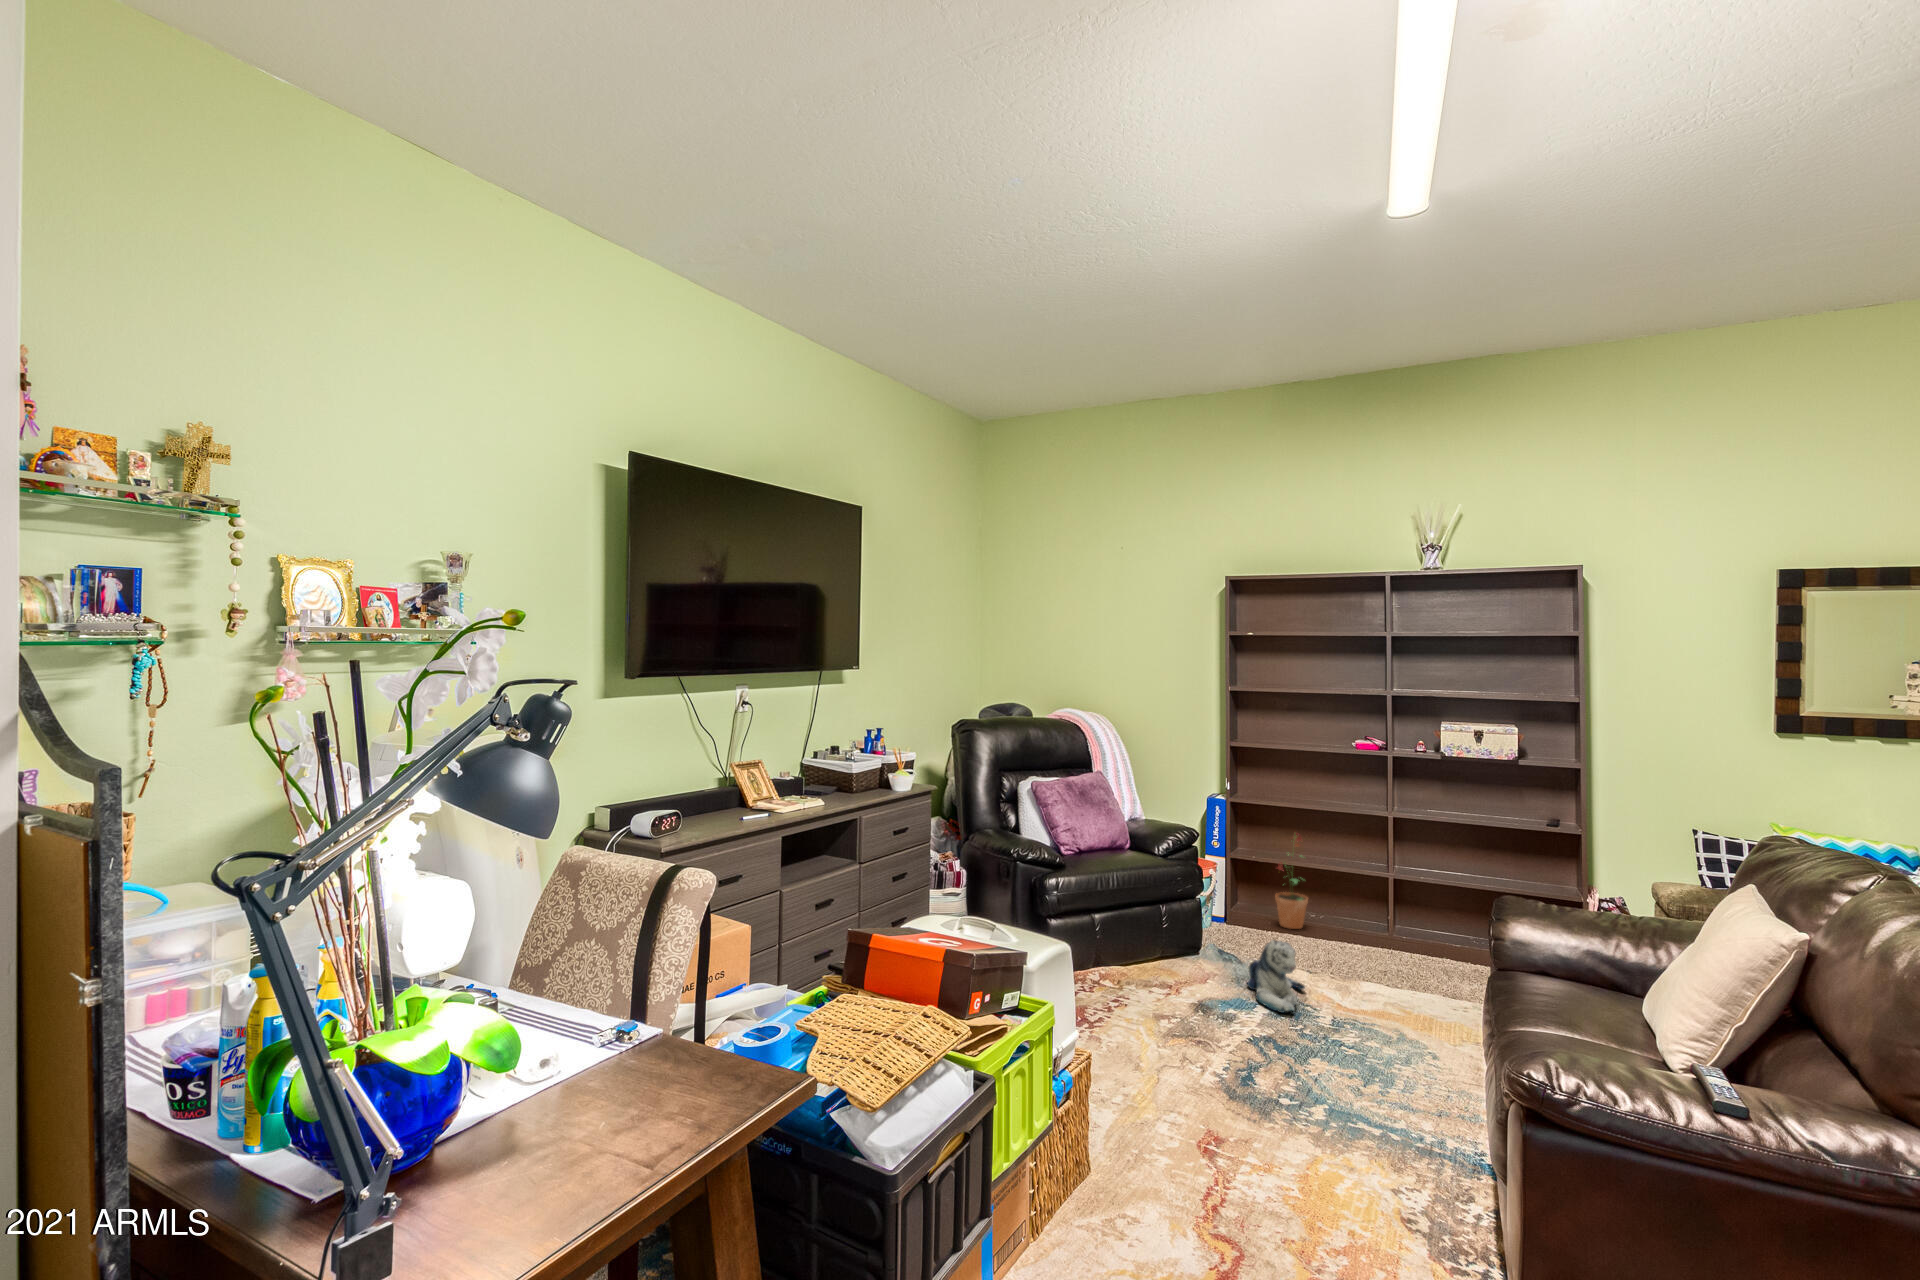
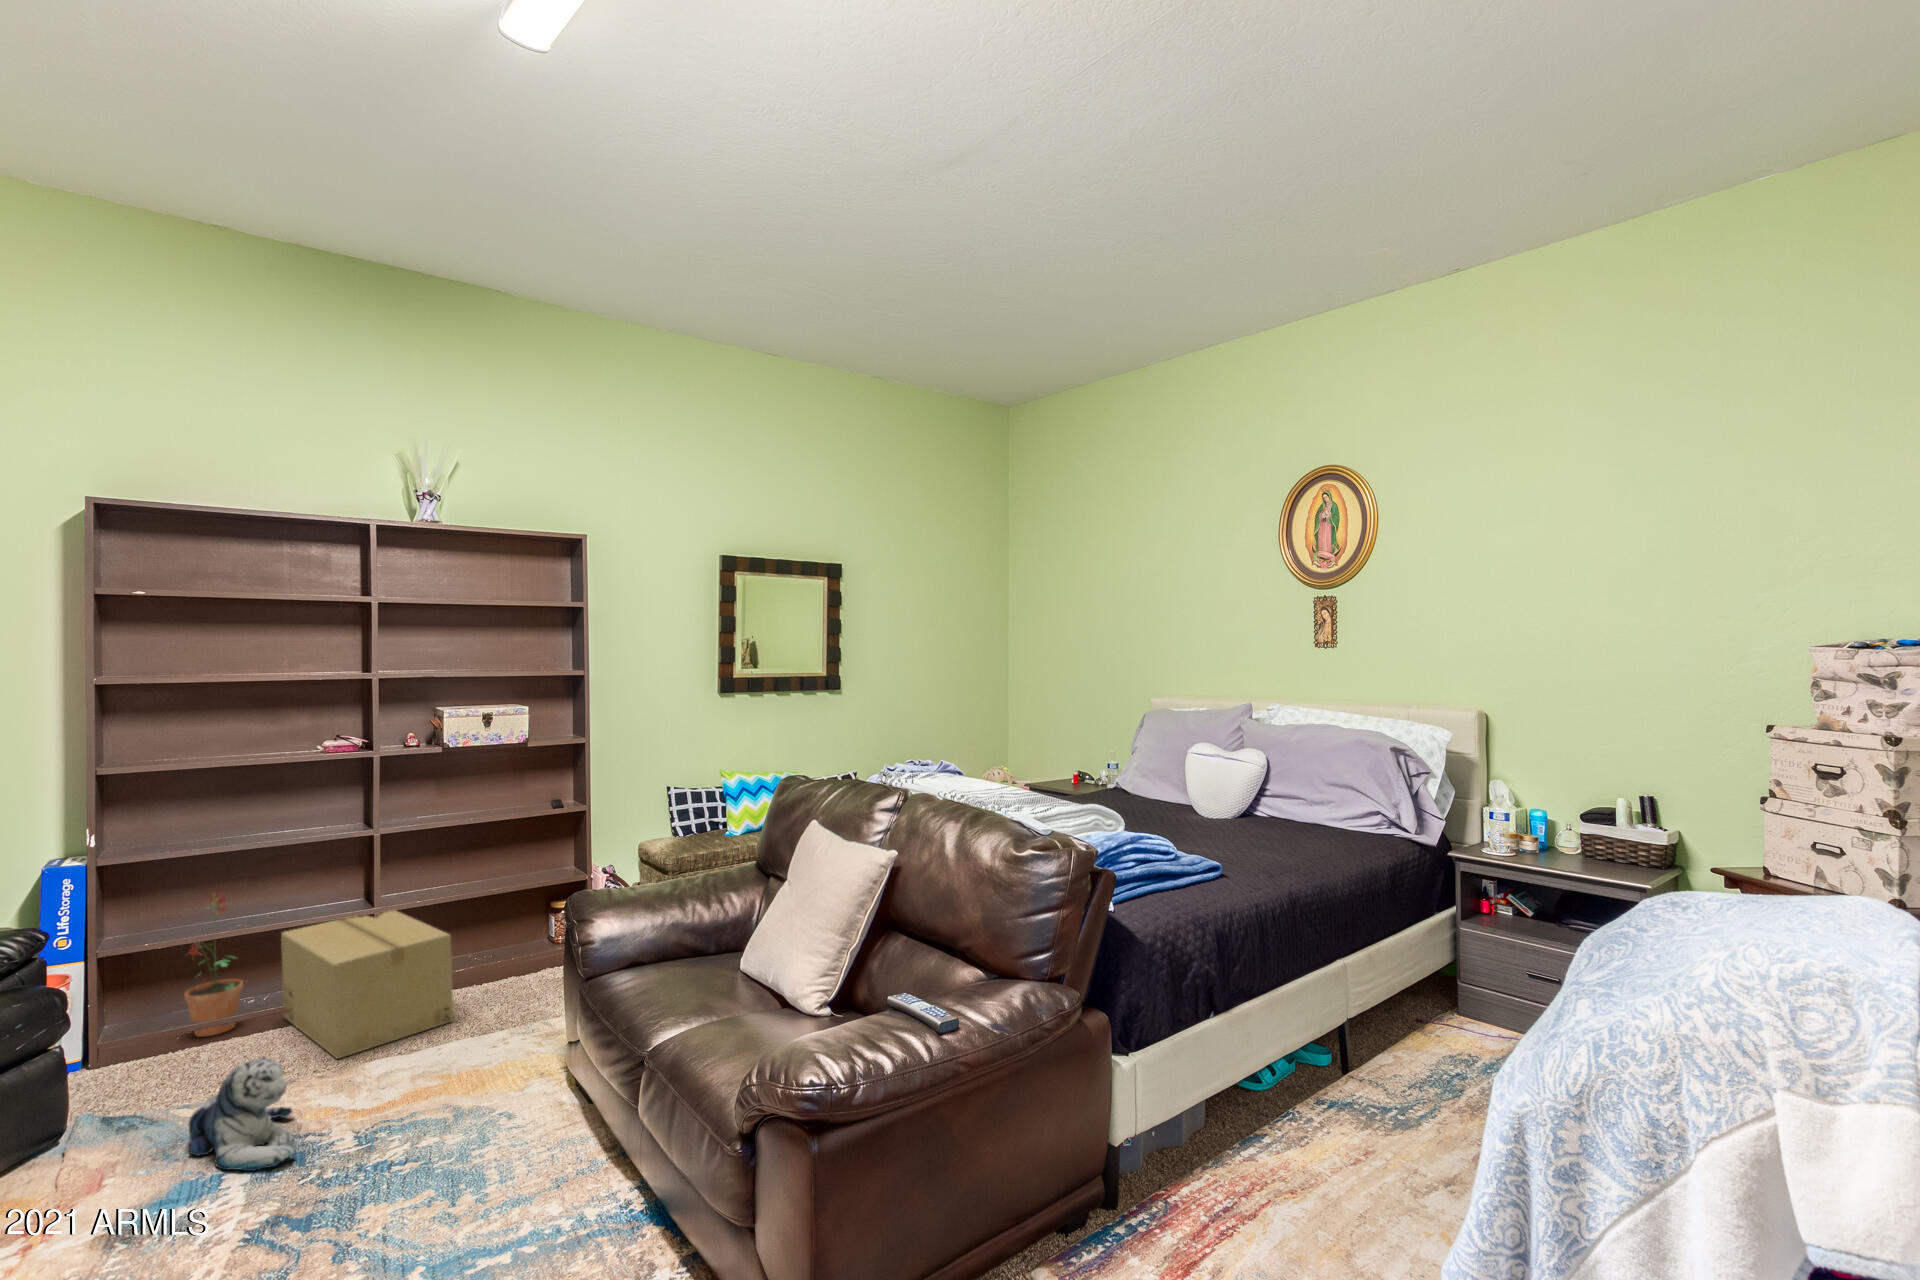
cardboard box: none [1330,871,1437,980] -> present [281,910,453,1059]

